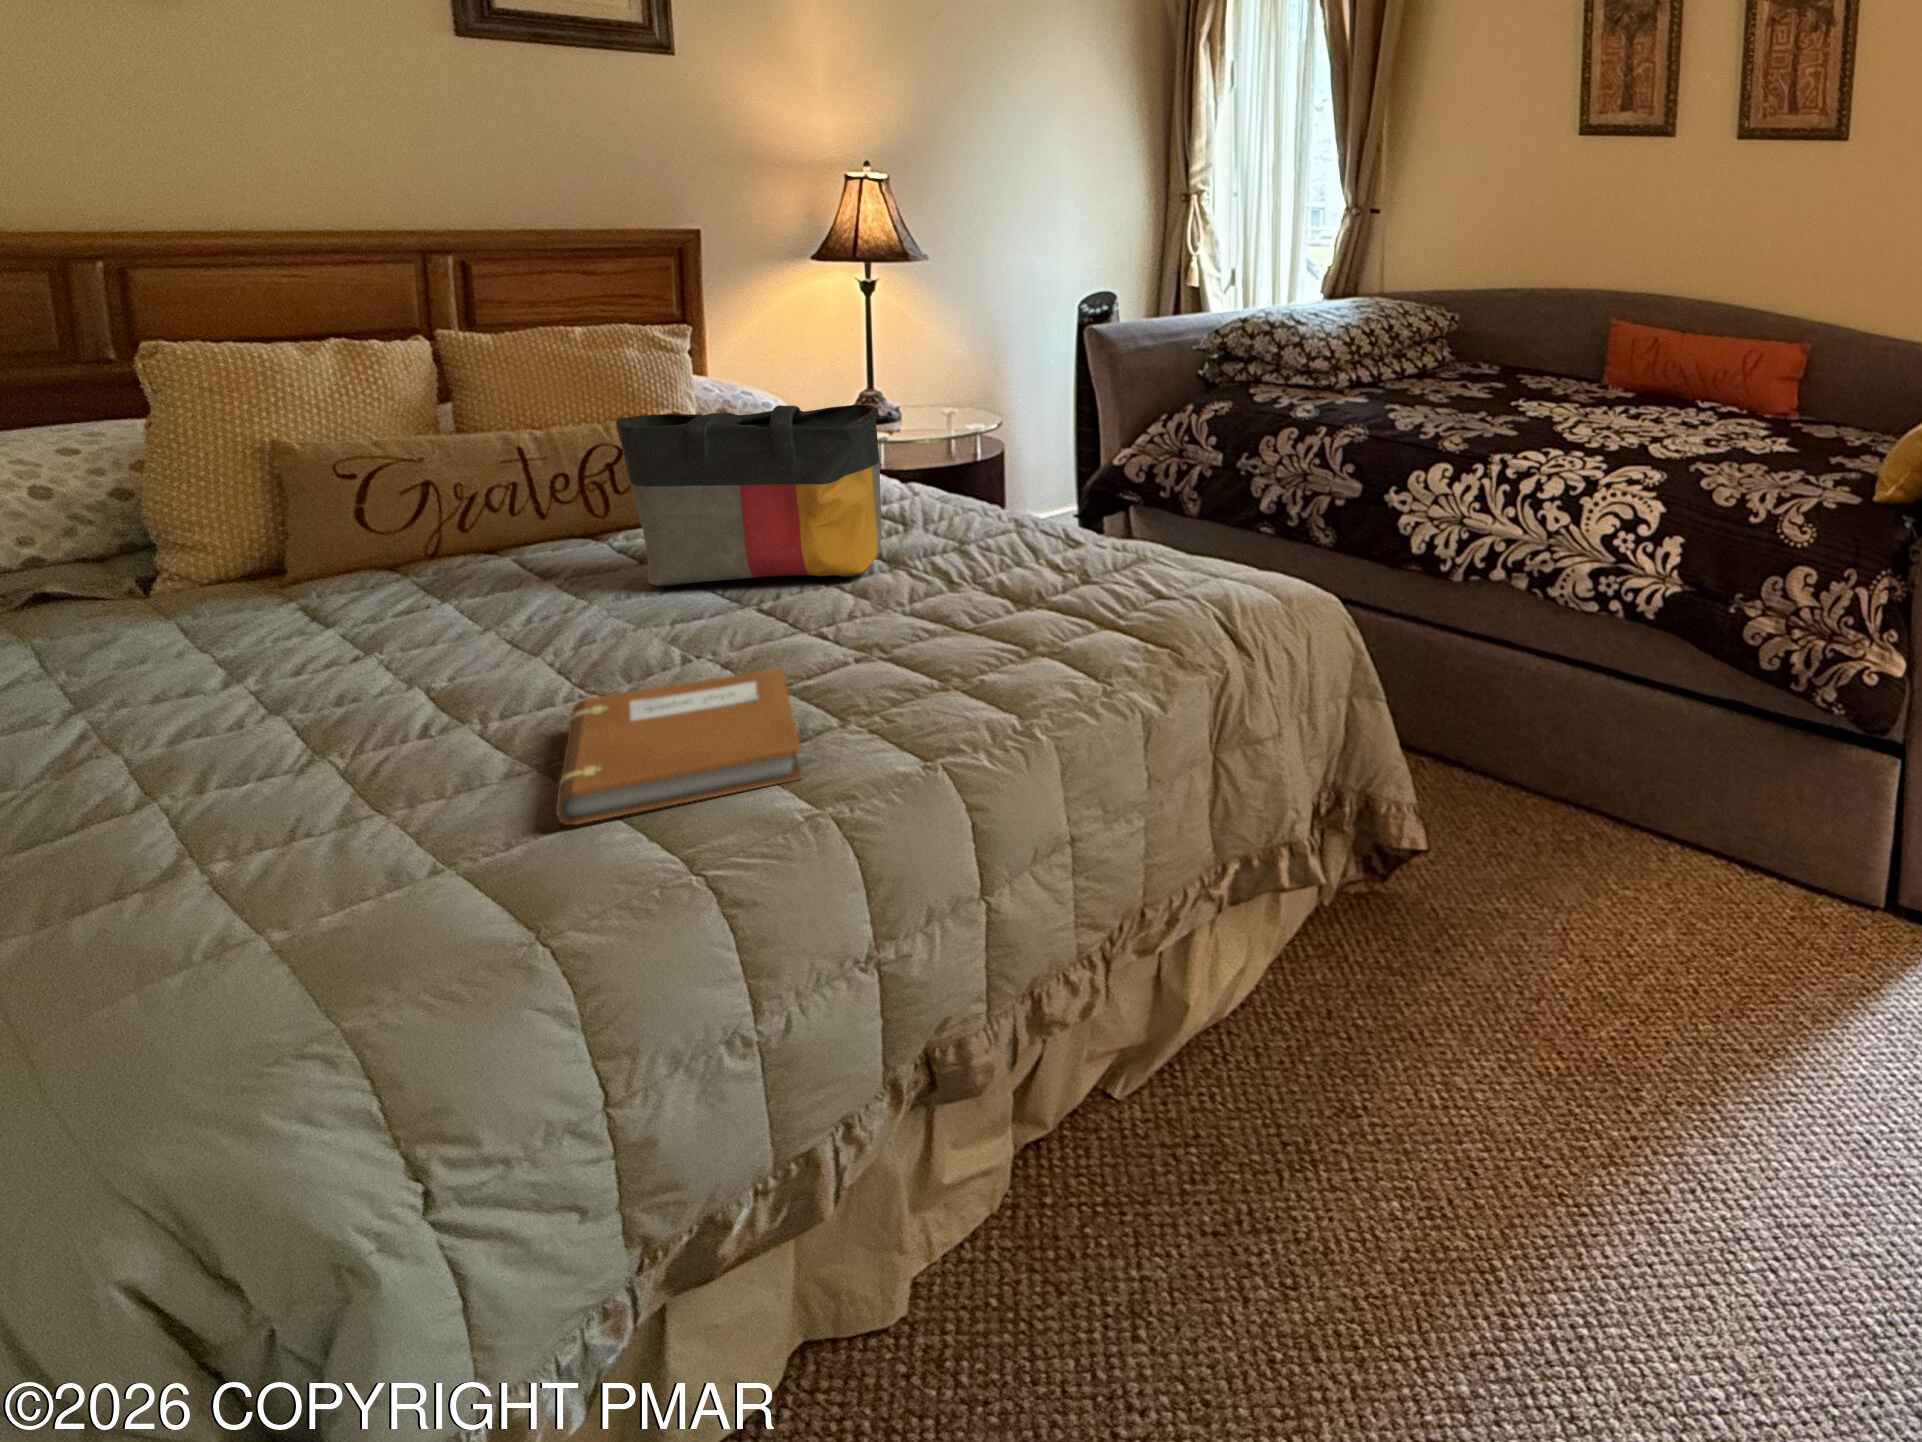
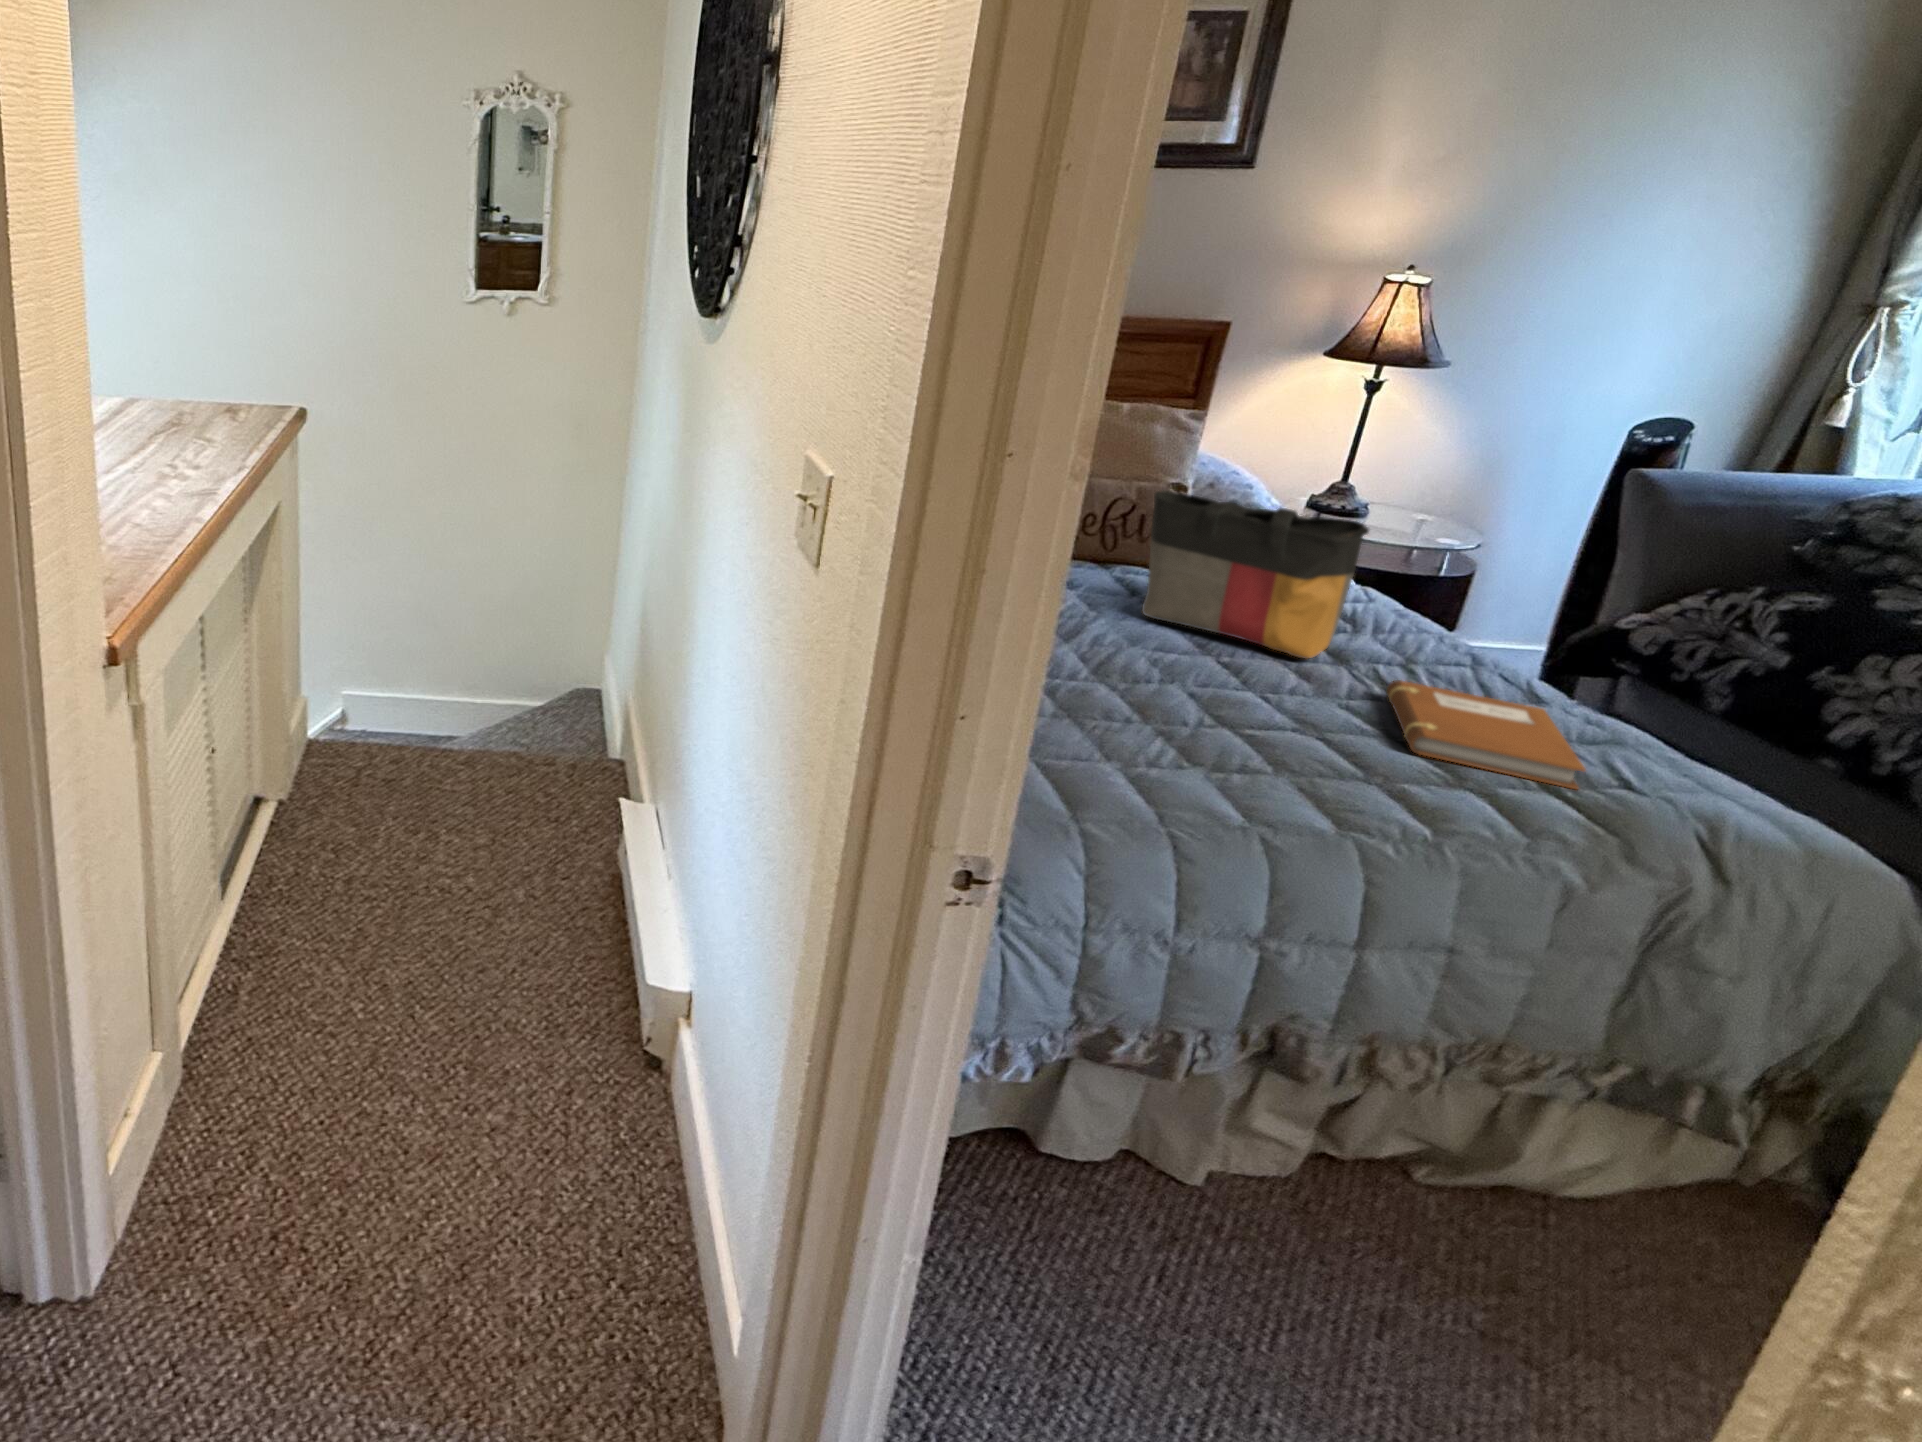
notebook: present [556,668,801,825] -> present [1387,680,1586,789]

